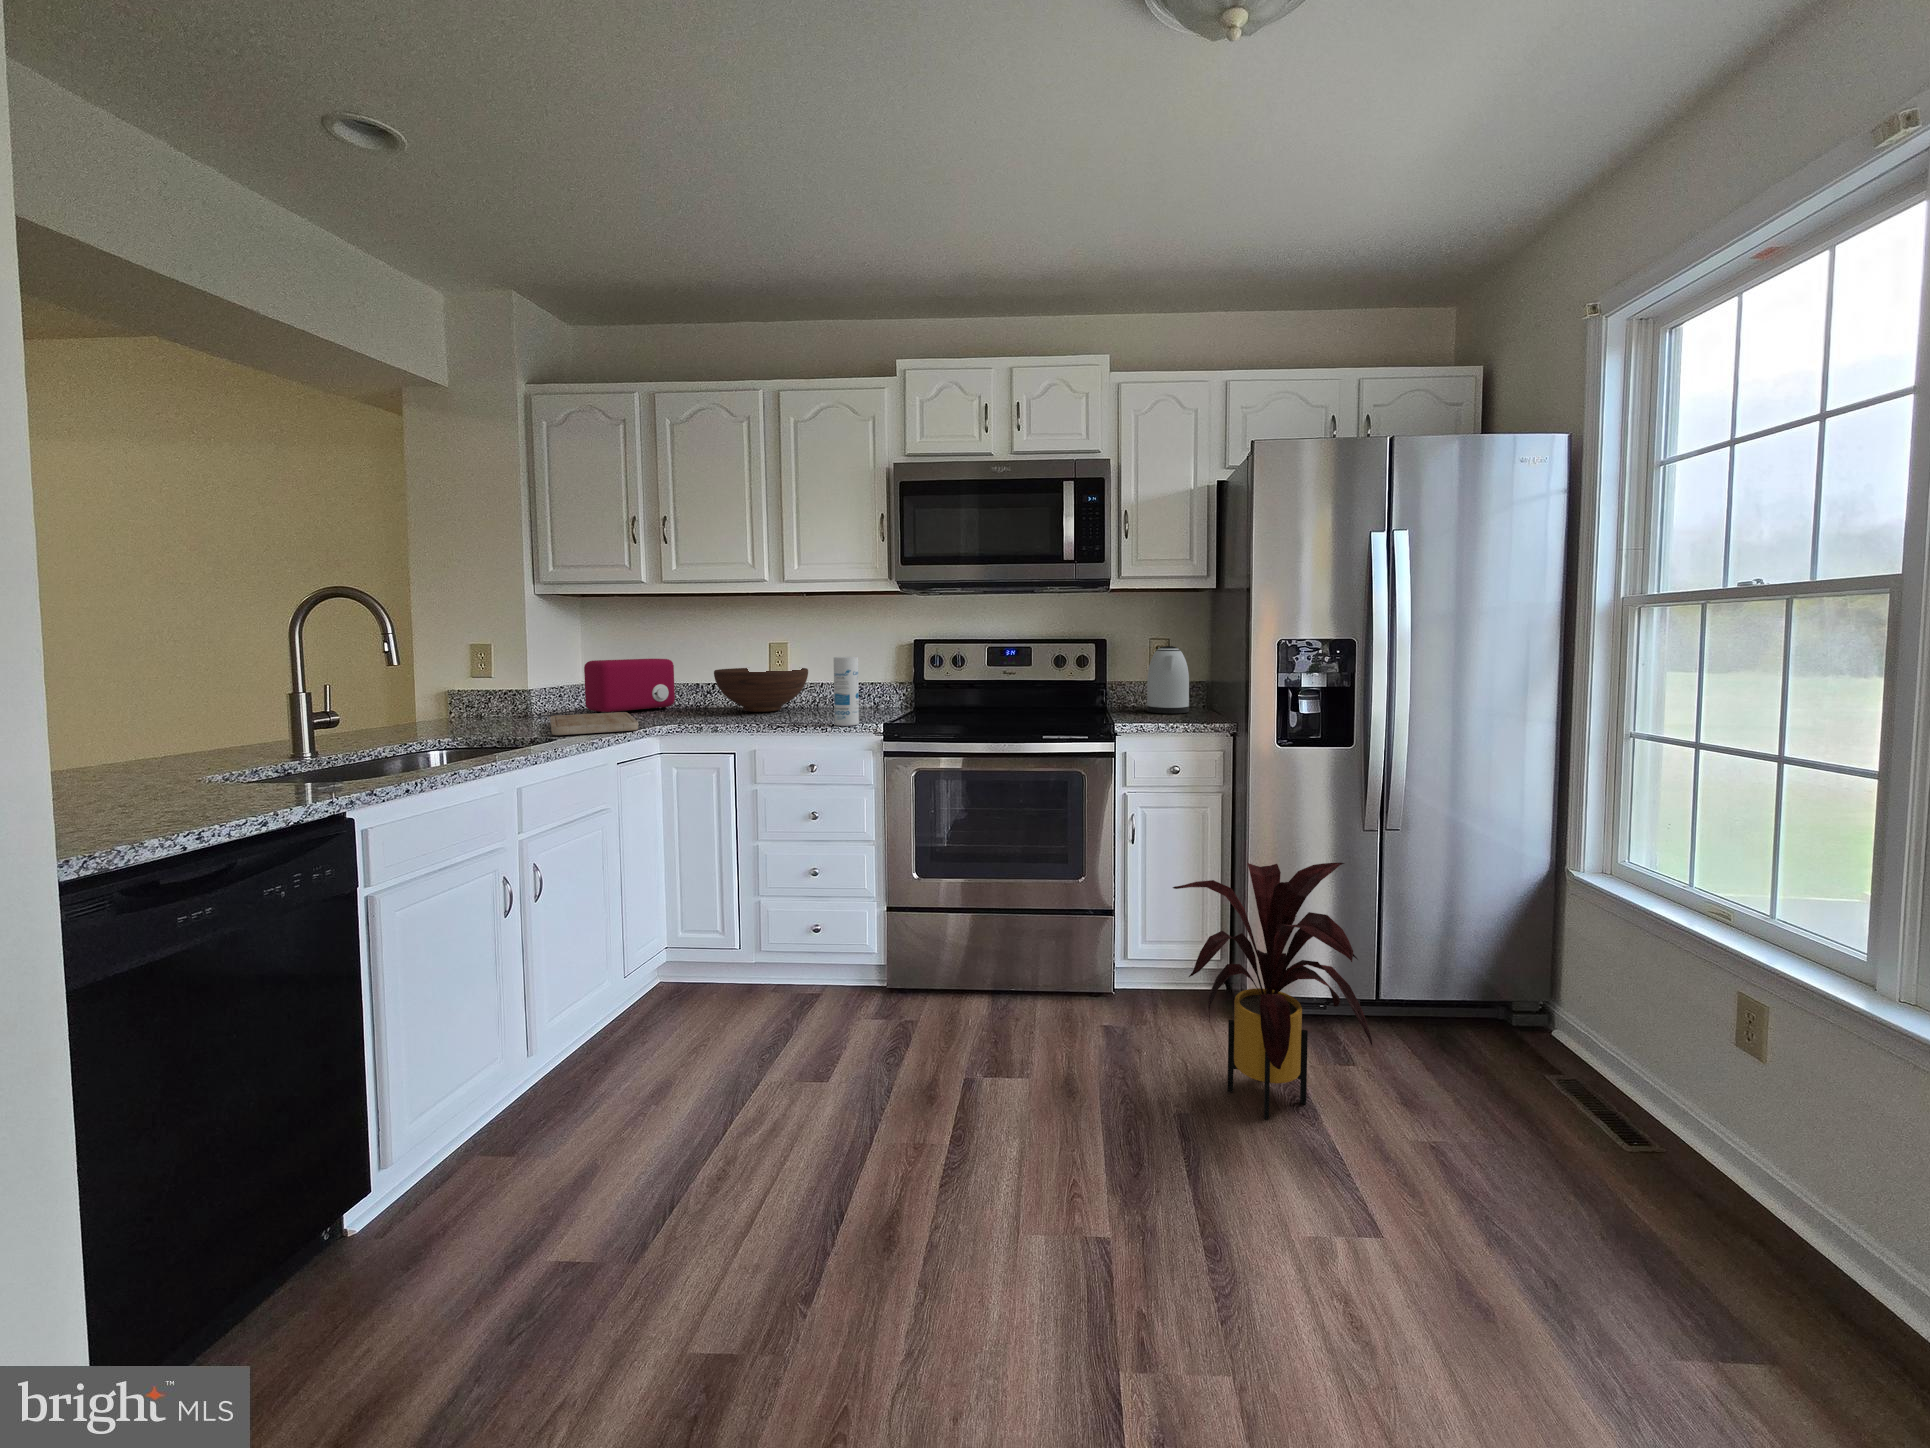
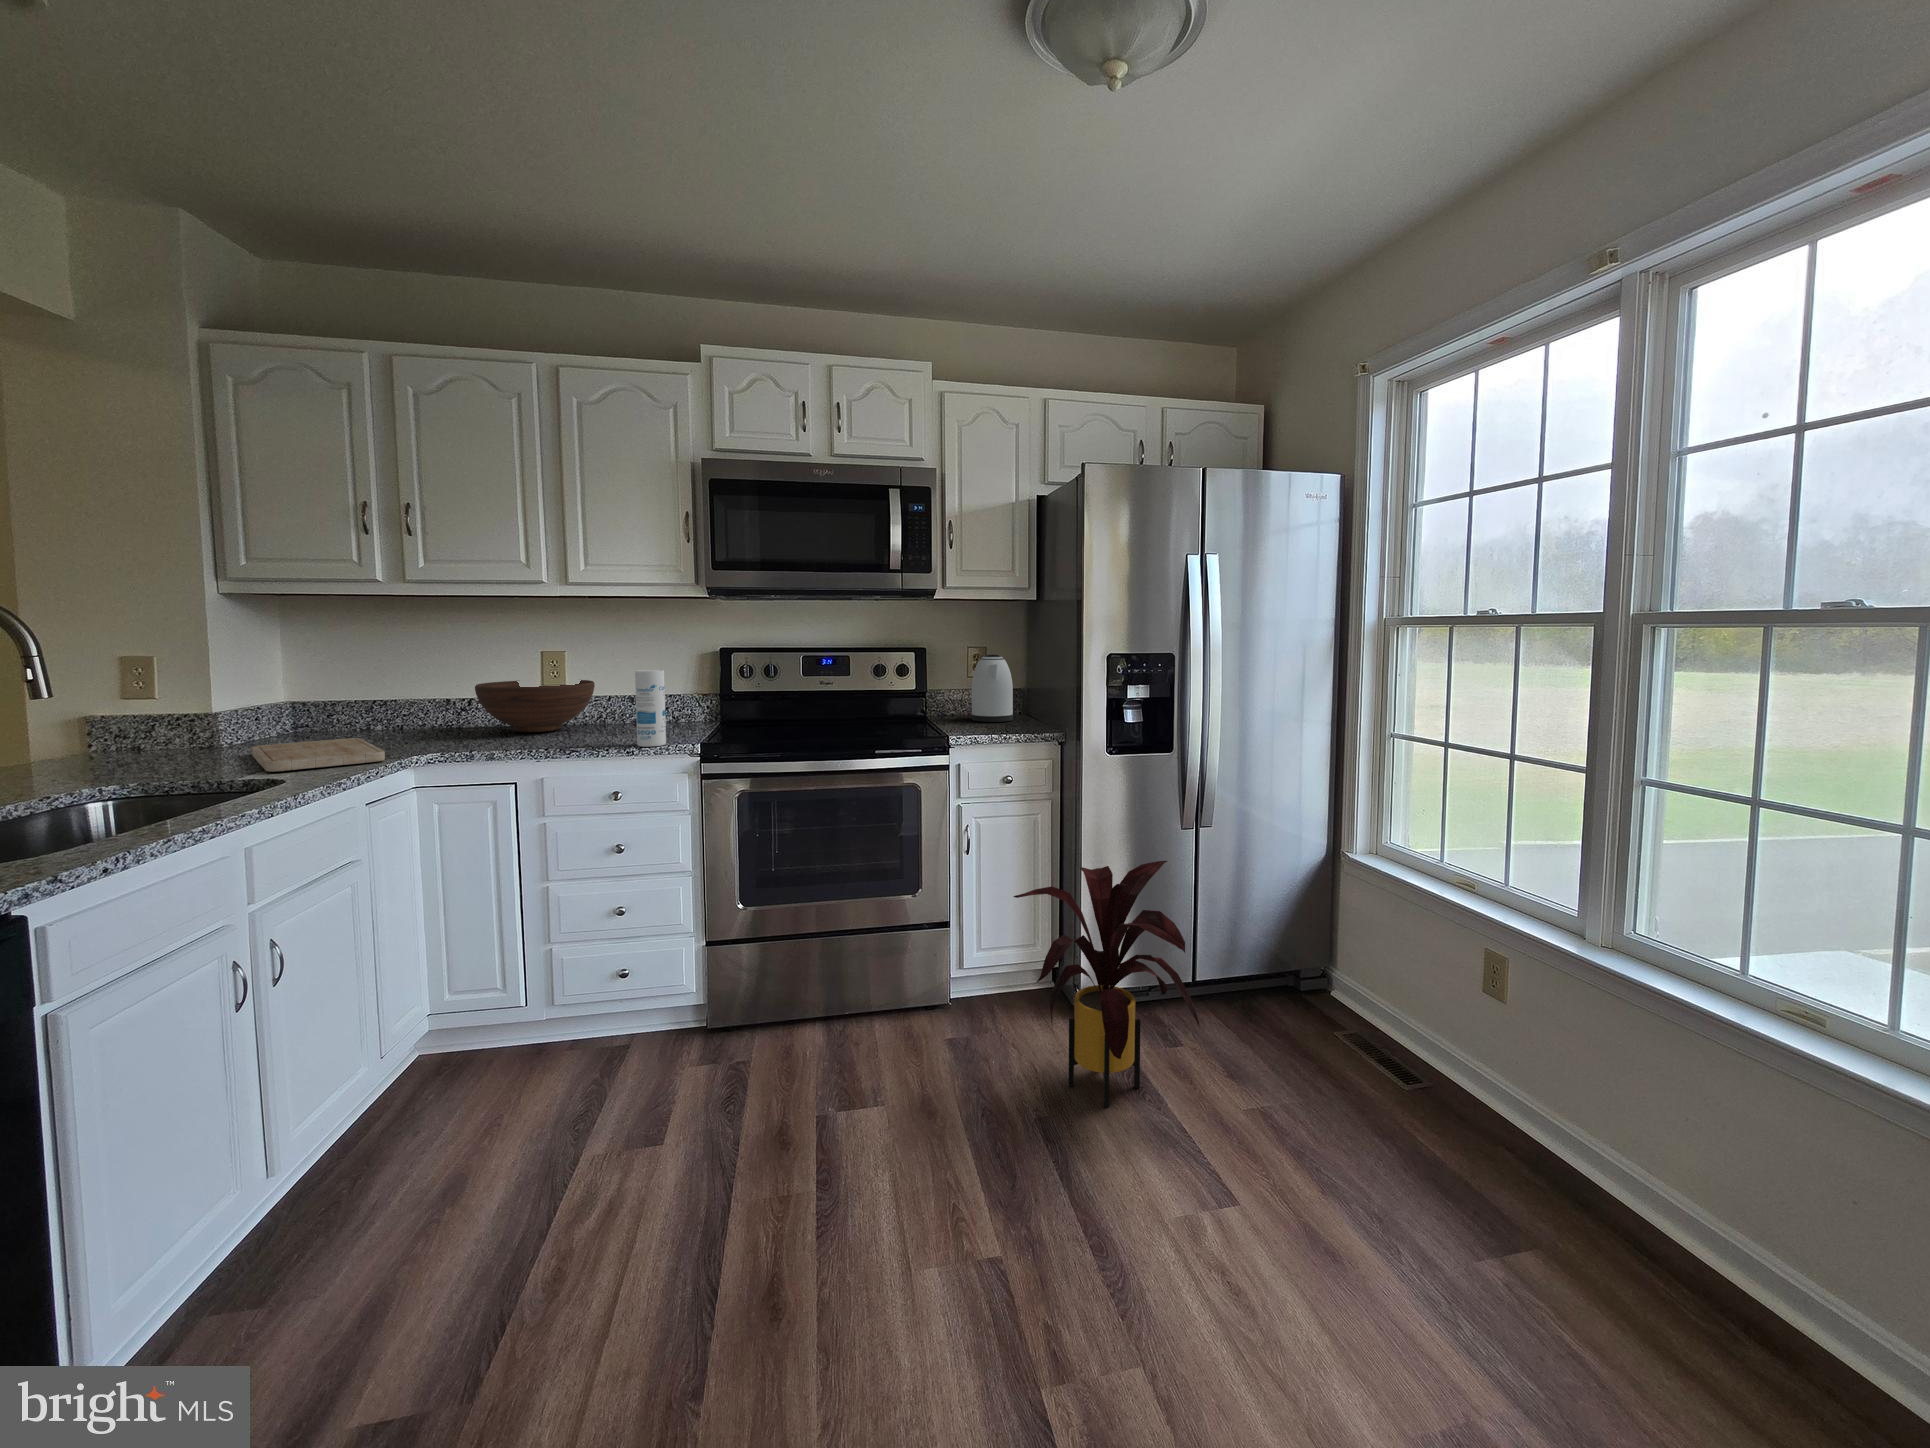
toaster: present [584,659,675,713] -> none [294,671,419,741]

